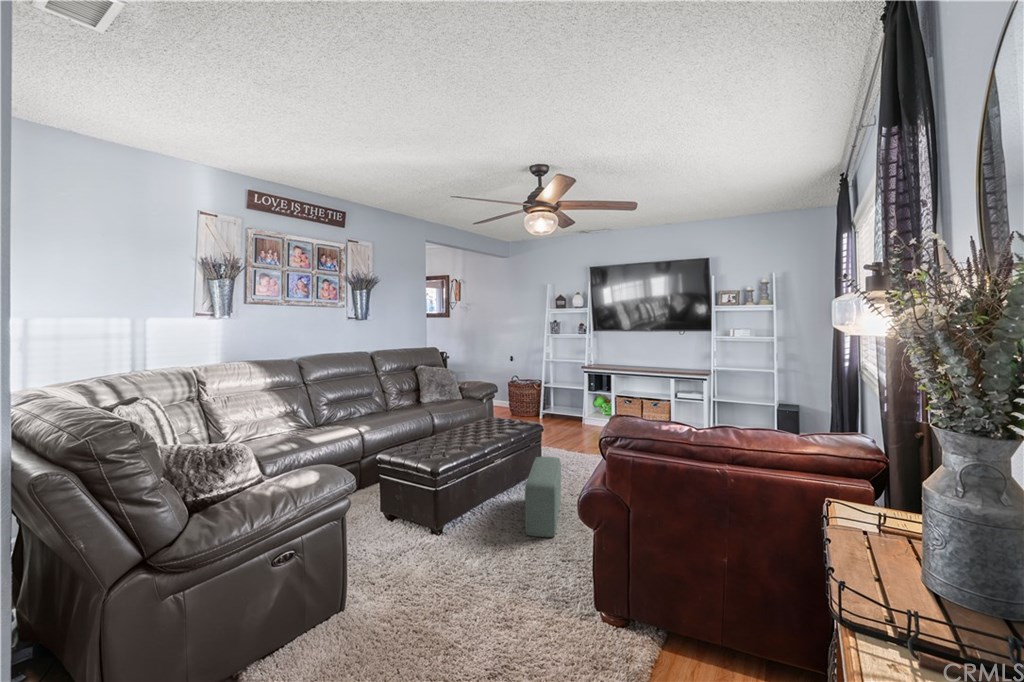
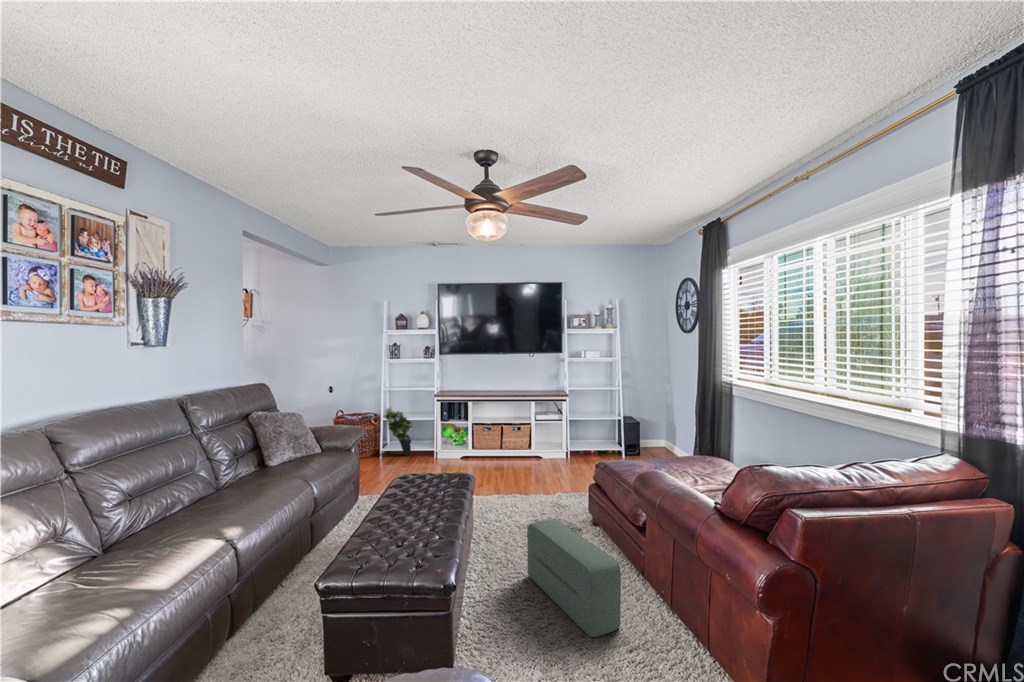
potted plant: none [540,375,567,419] -> present [385,408,413,456]

